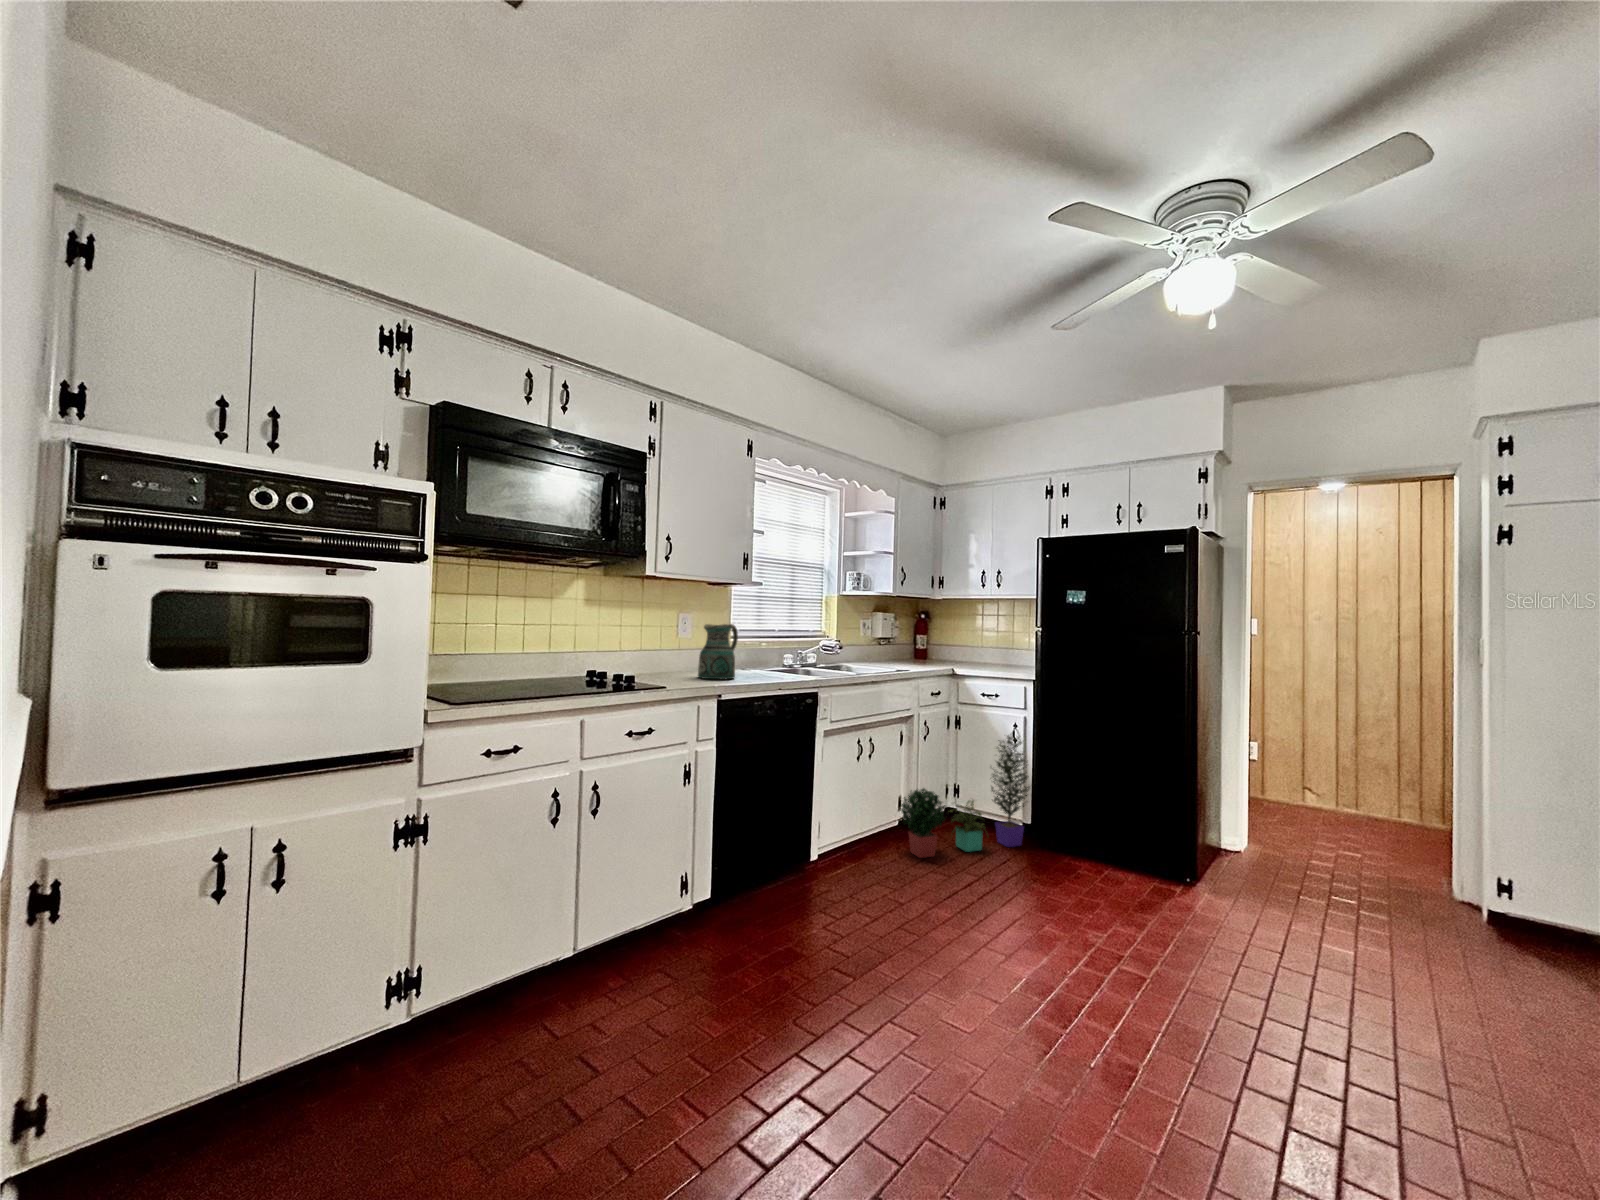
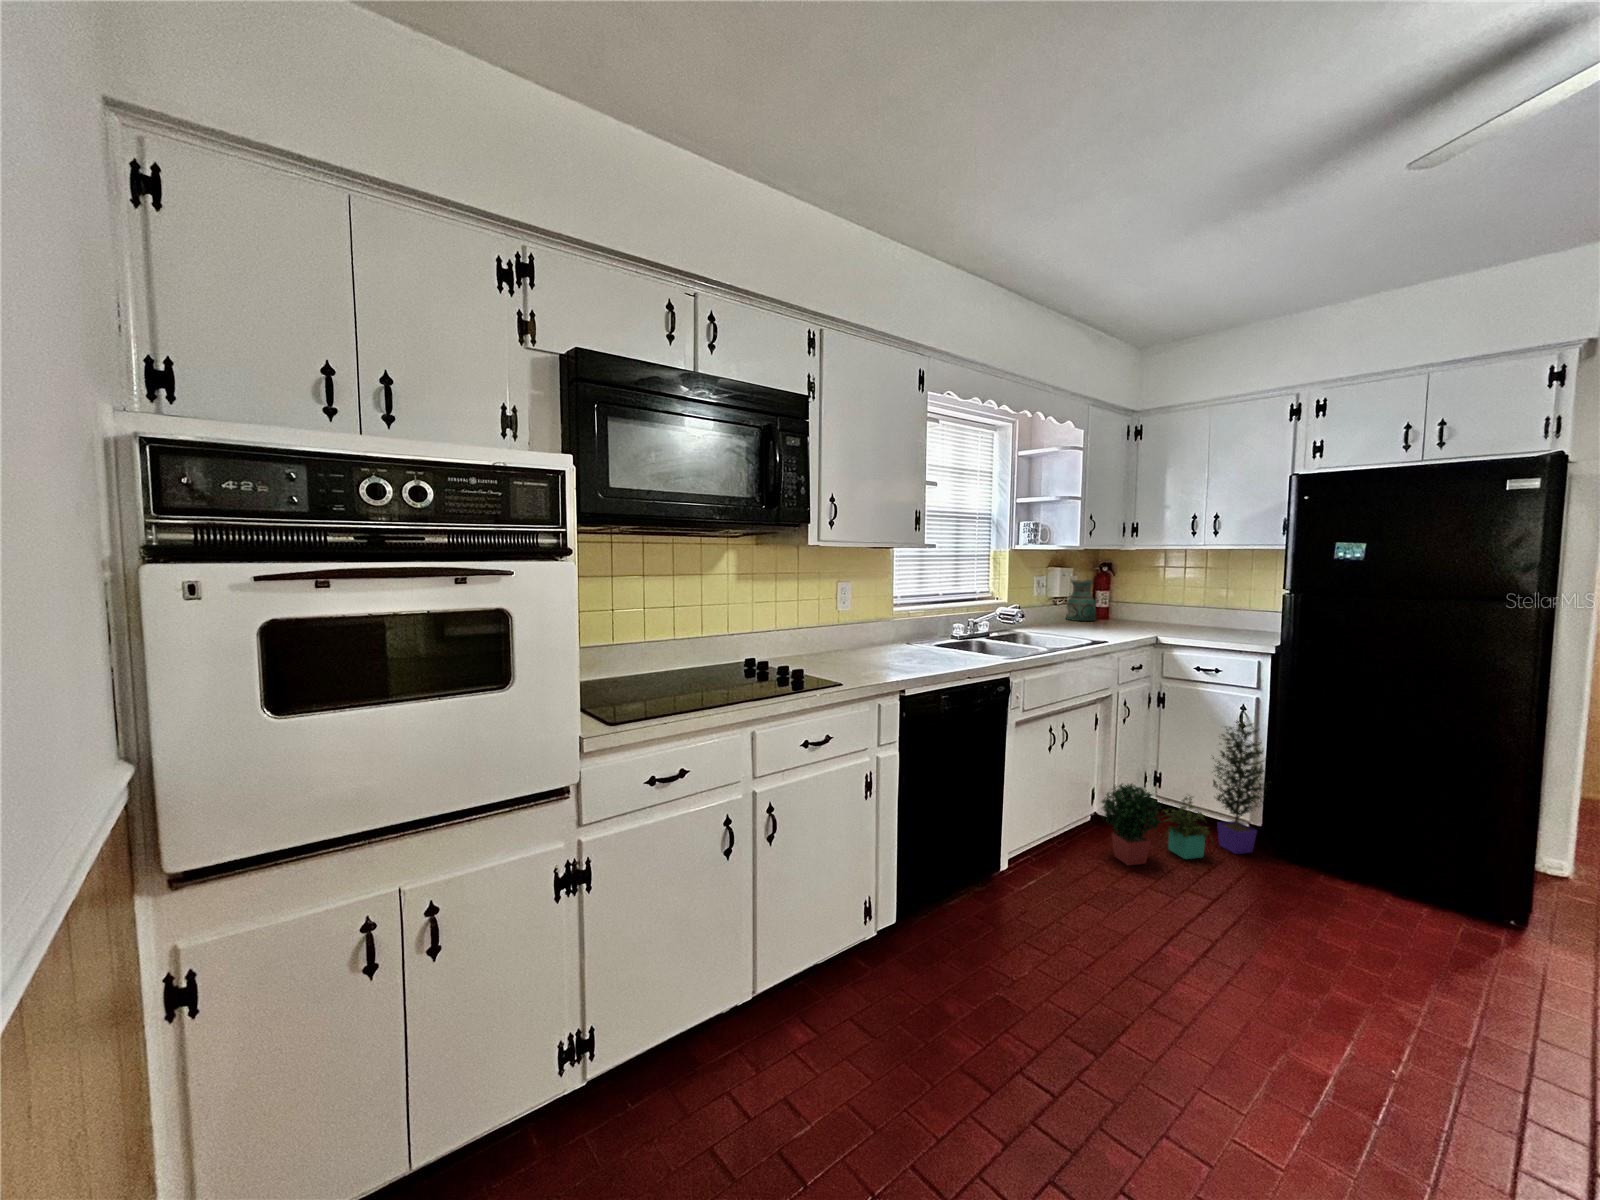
ceramic pitcher: present [698,624,738,679] -> present [1066,579,1096,621]

